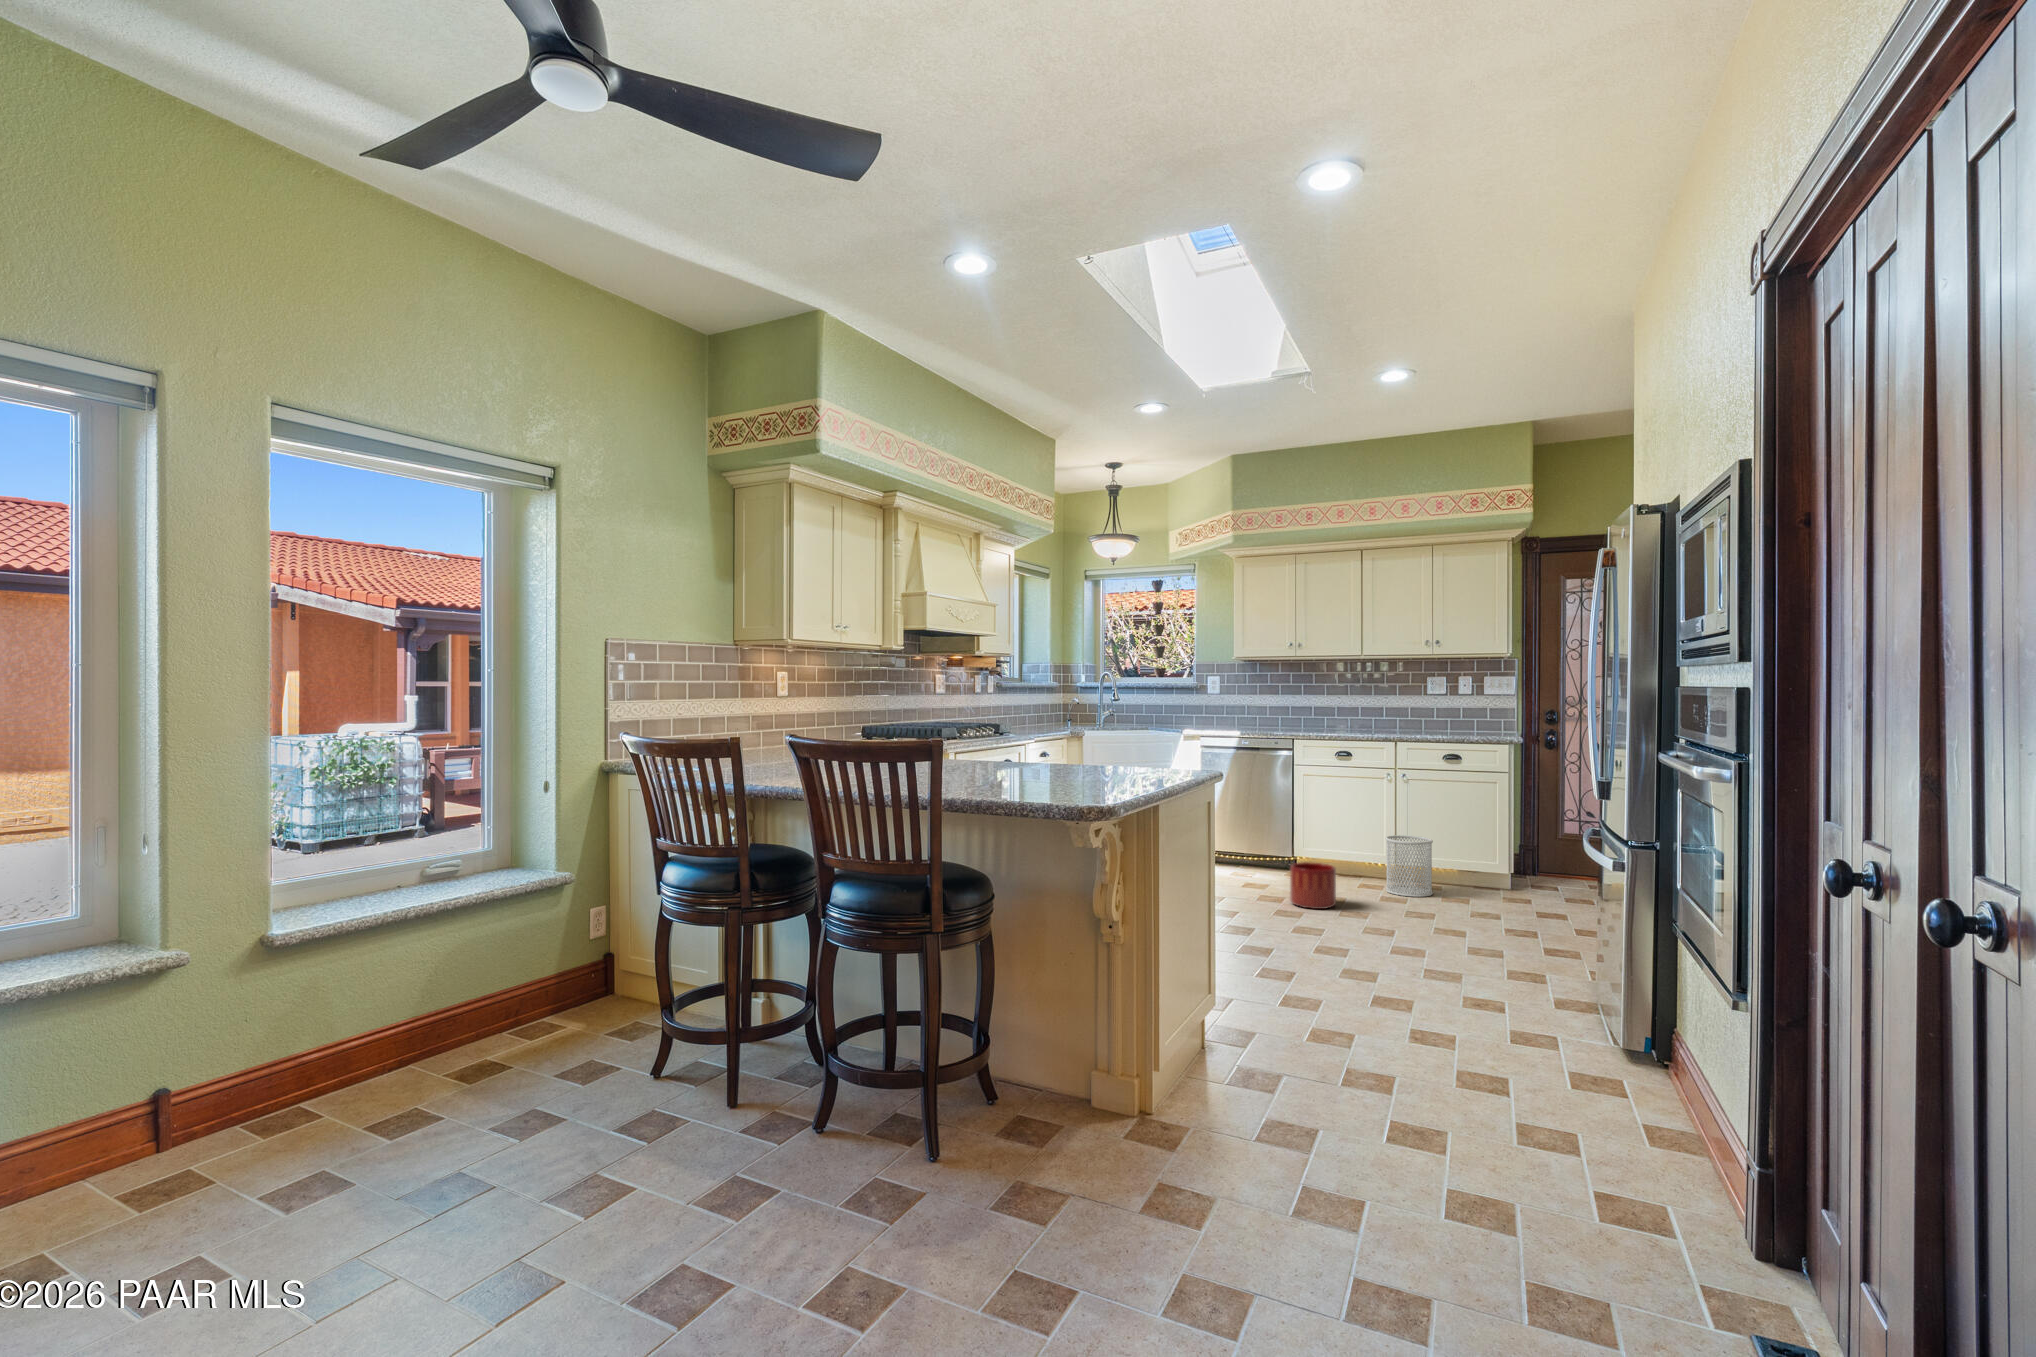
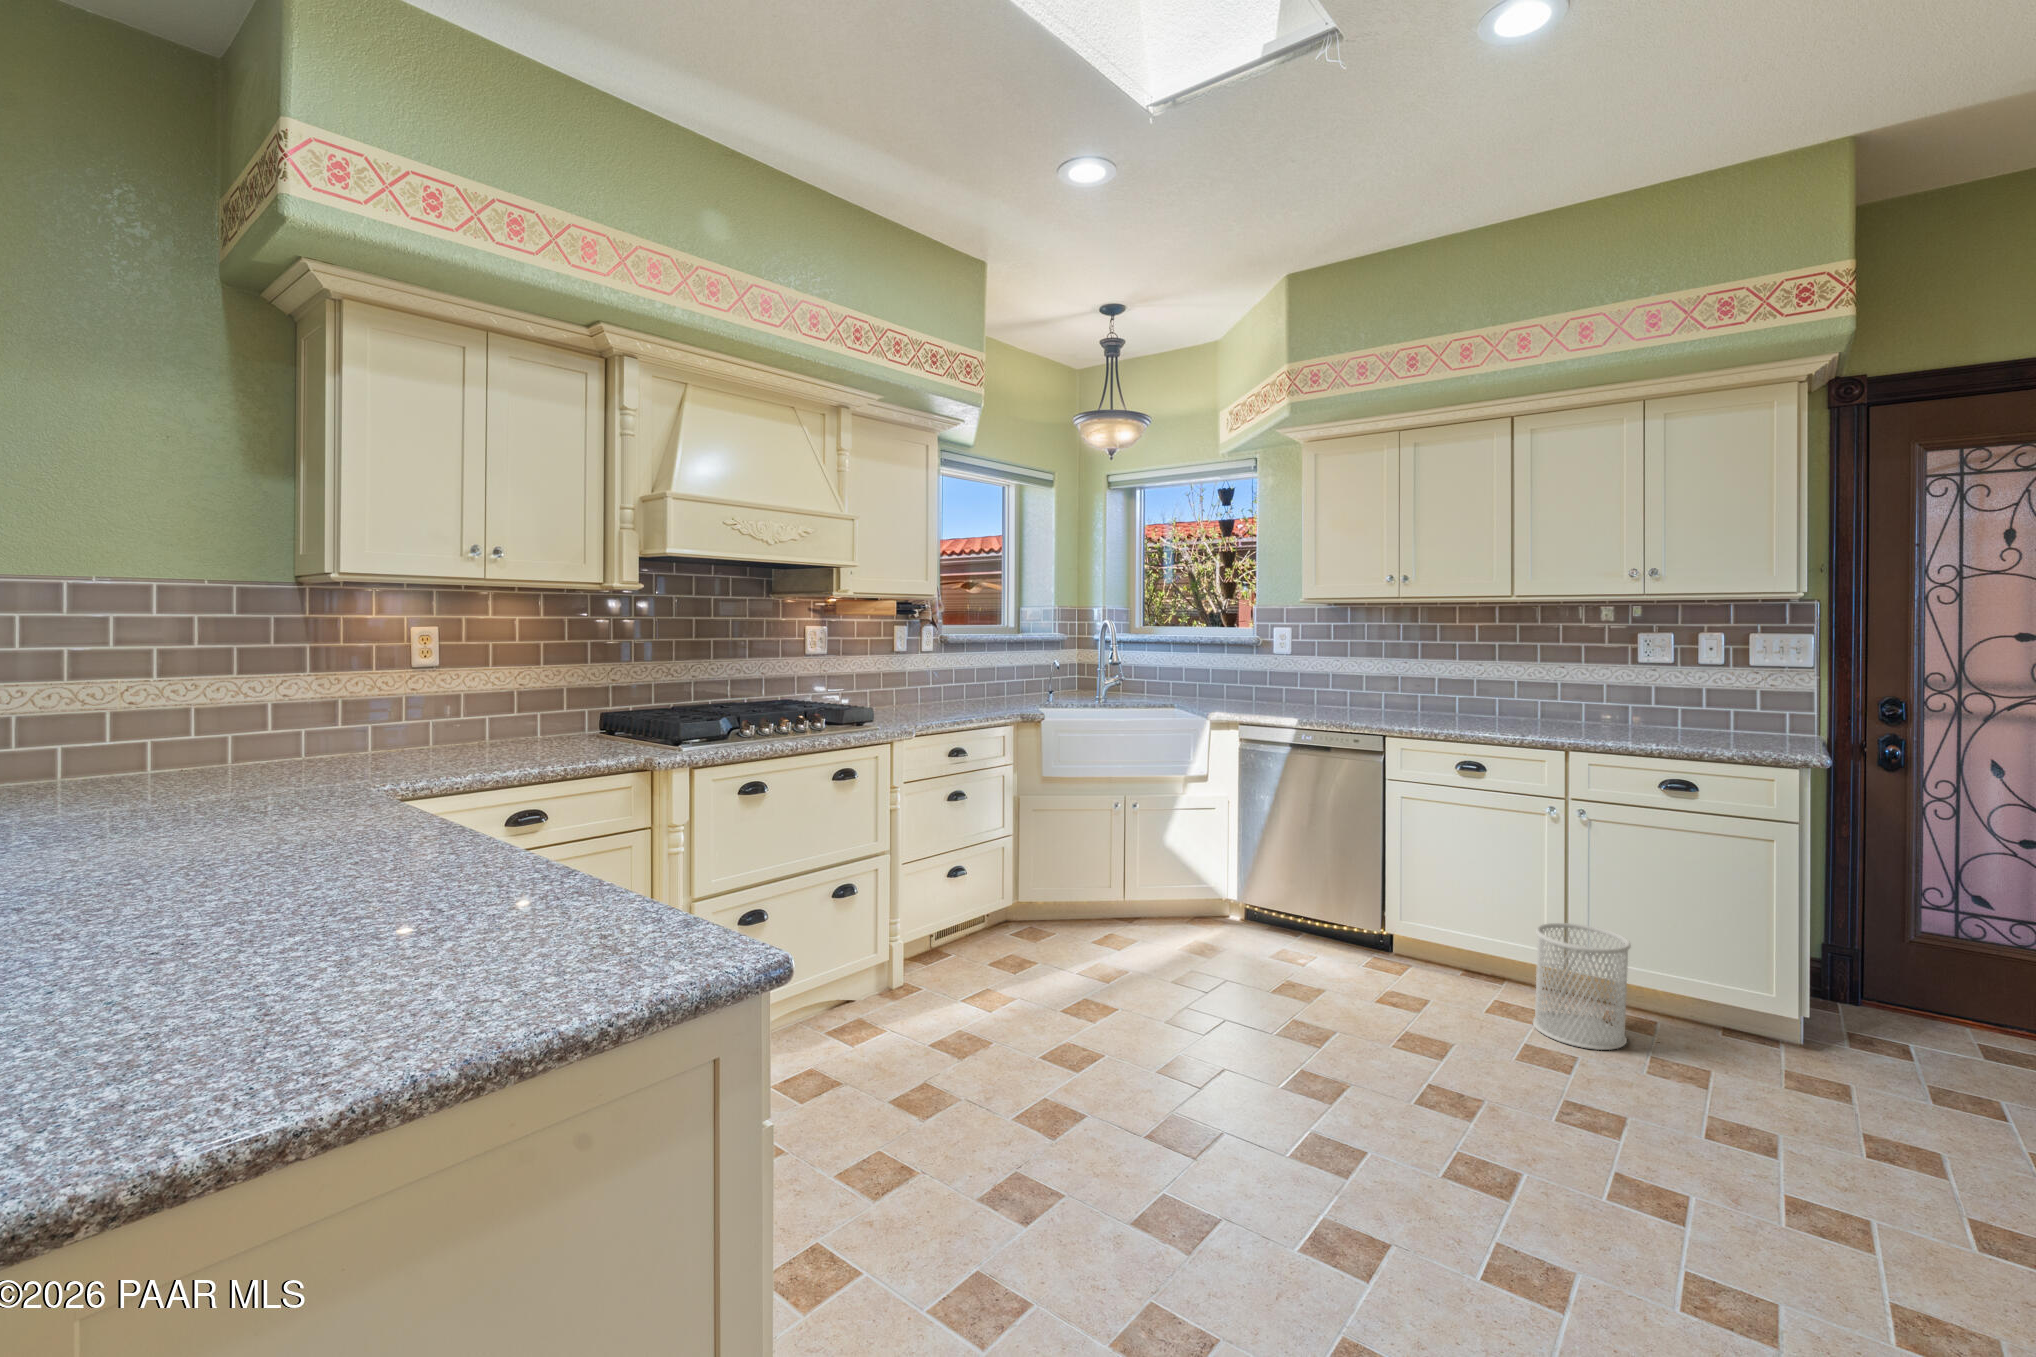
planter: present [1290,862,1336,909] -> none [1333,973,1421,1073]

